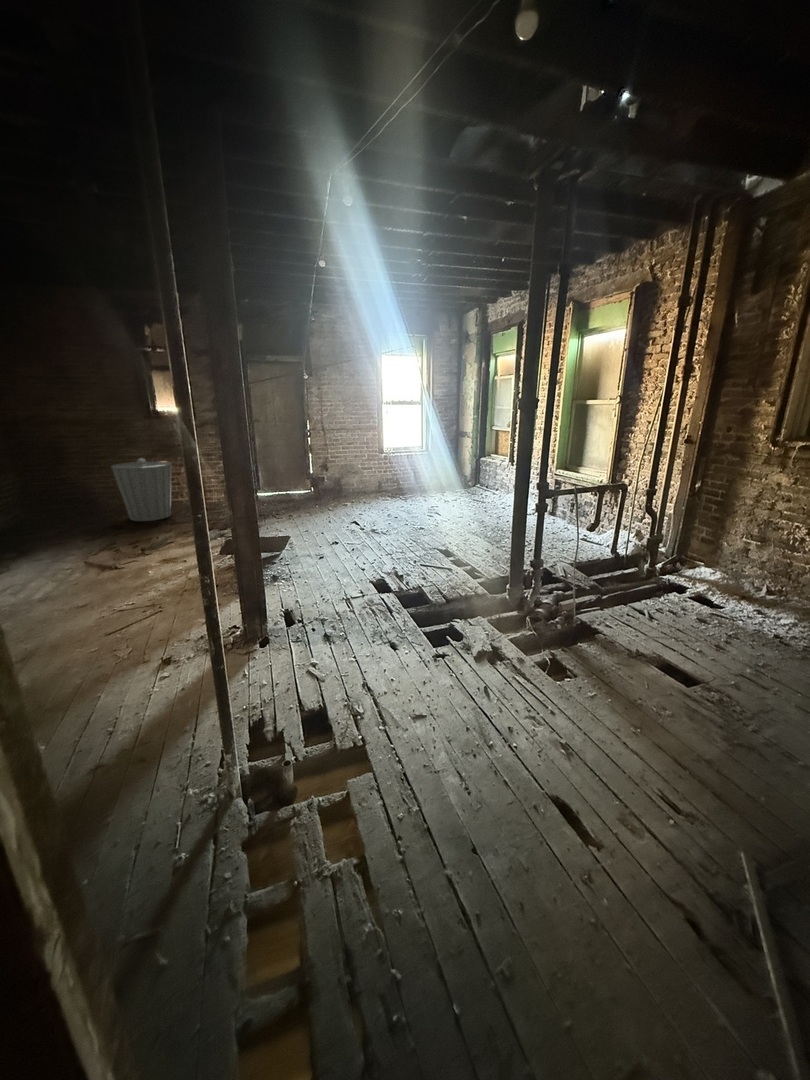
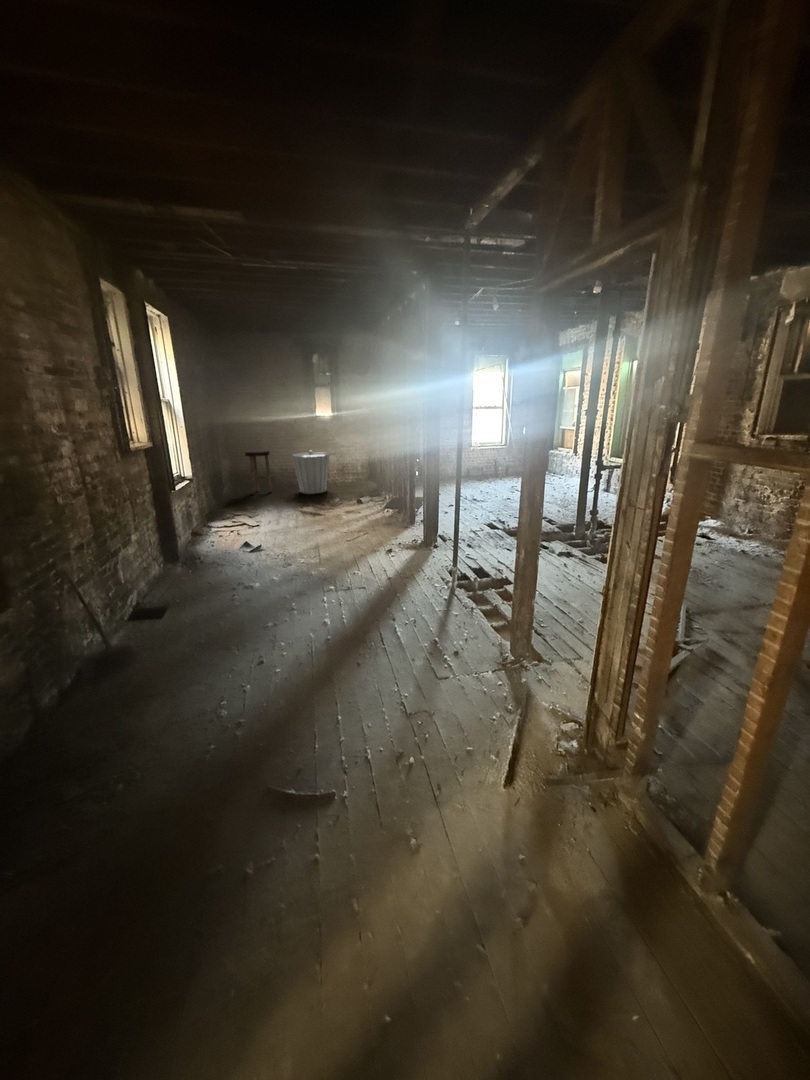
stool: none [34,458,86,524] -> present [245,450,272,494]

